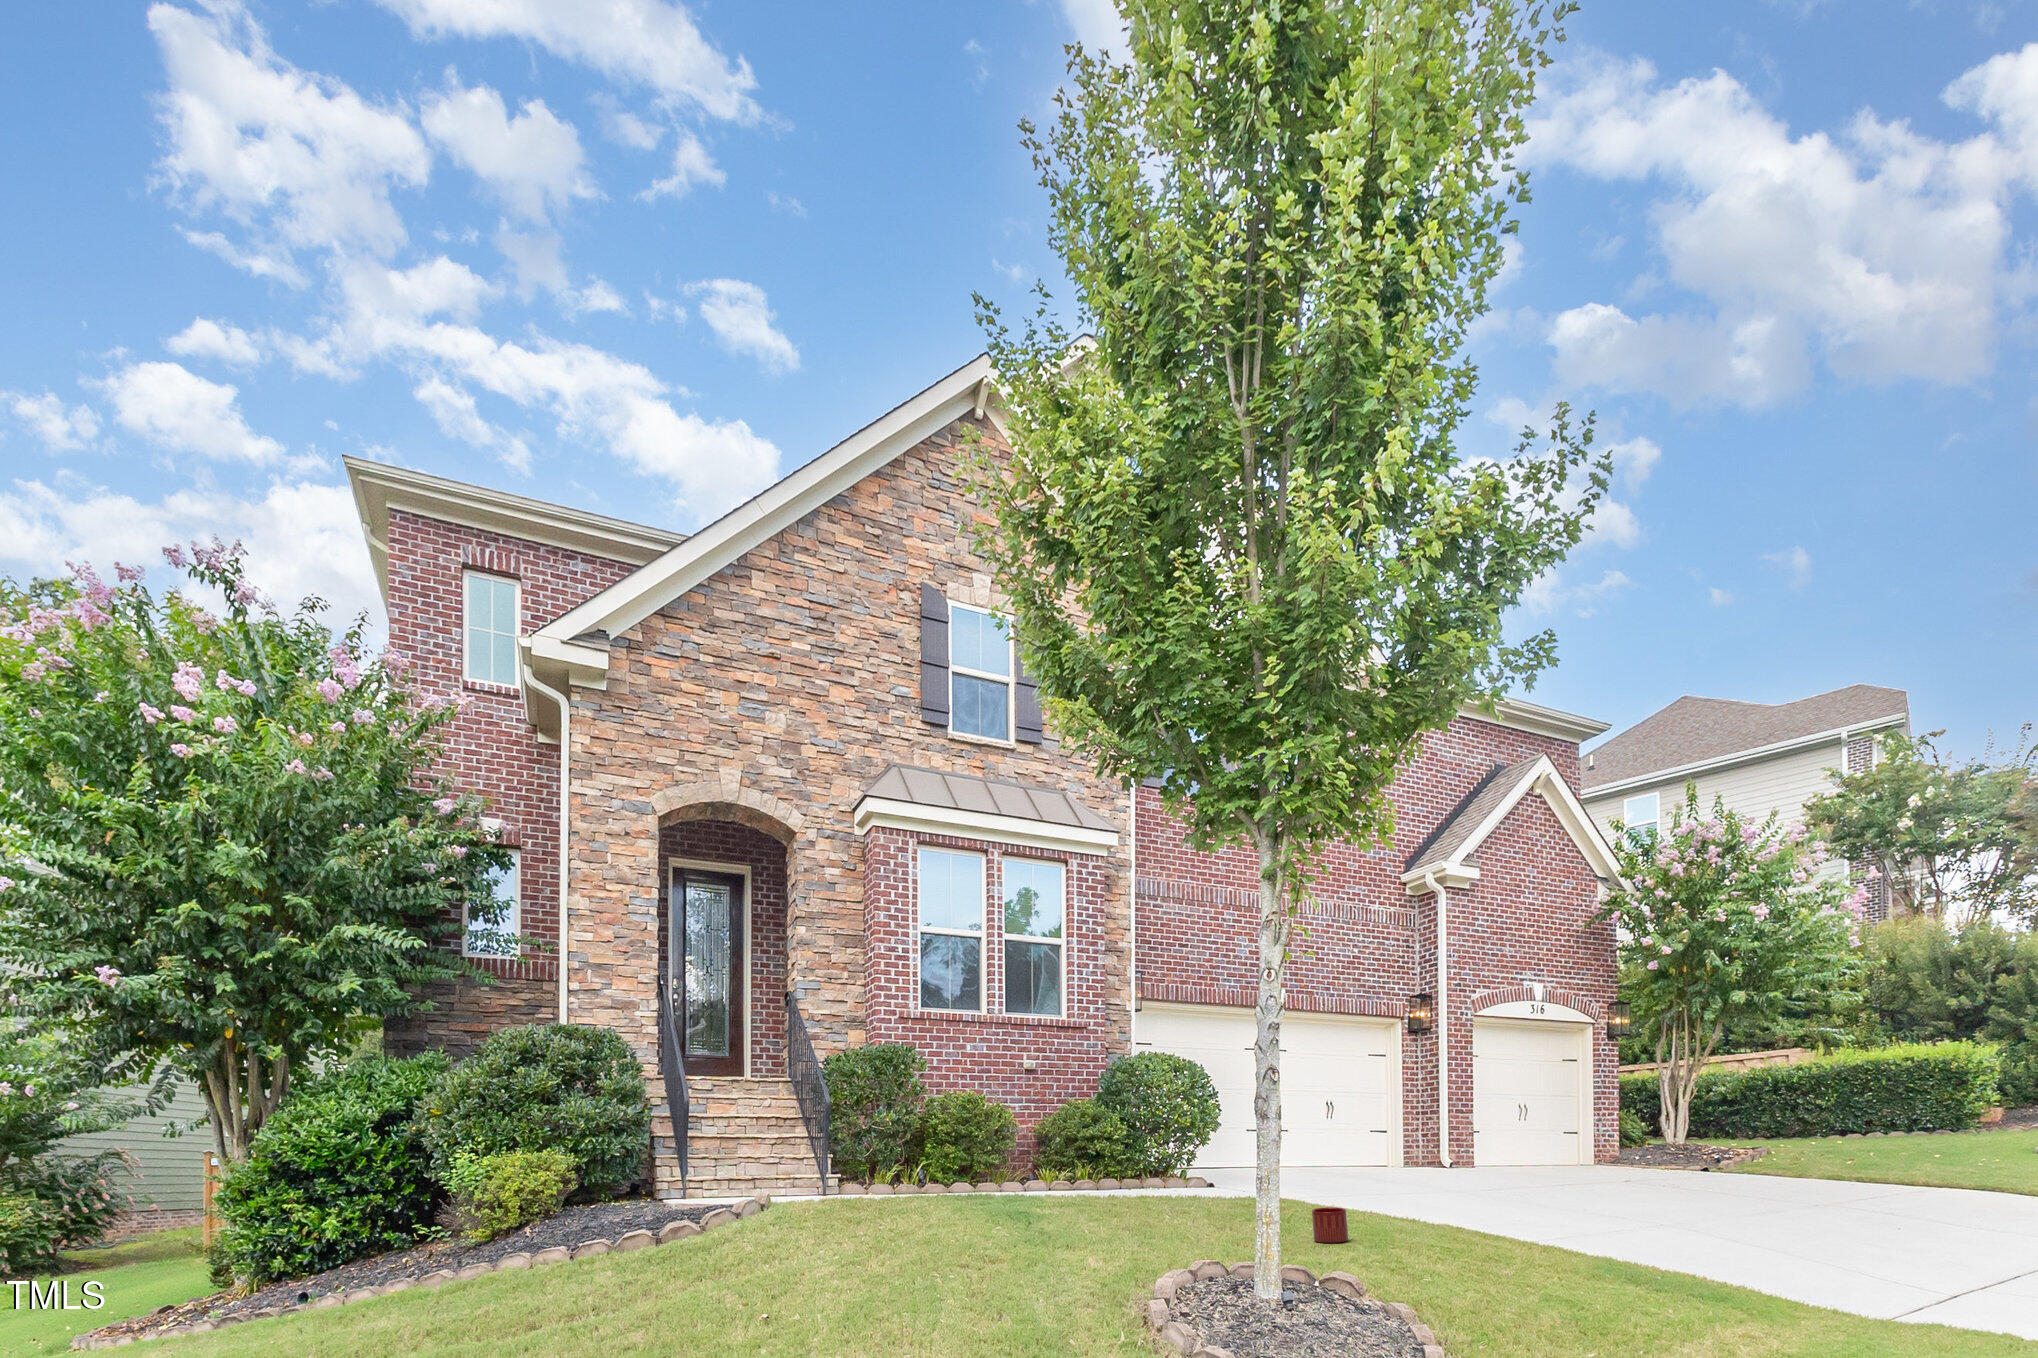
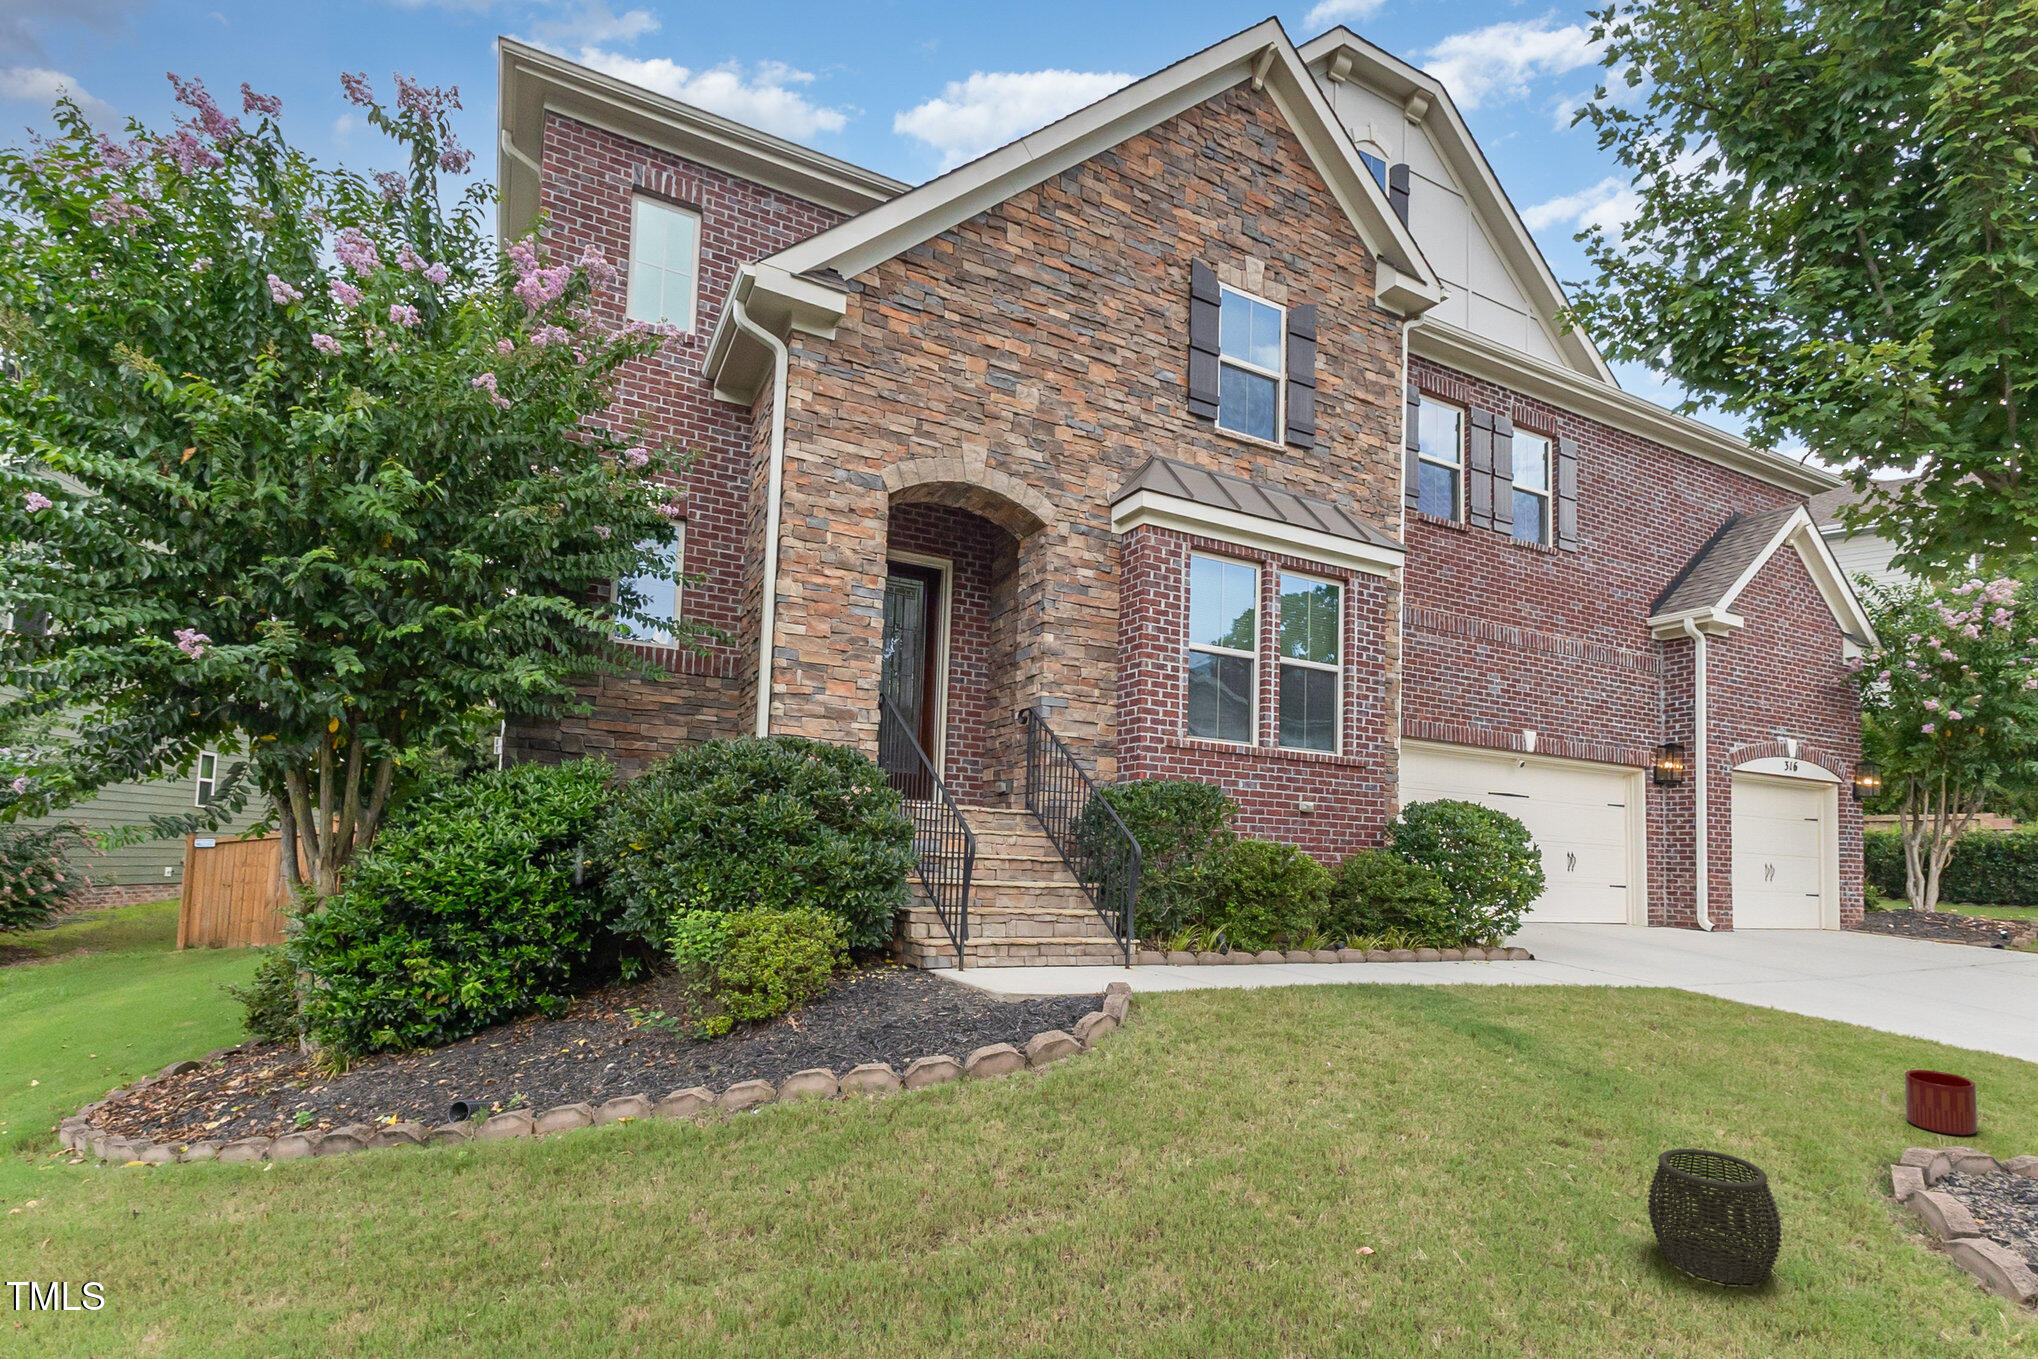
woven basket: none [1076,1228,1136,1289] -> present [1648,1149,1782,1285]

